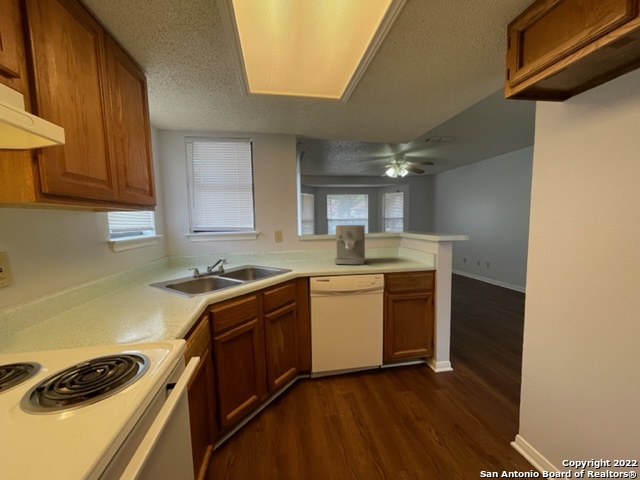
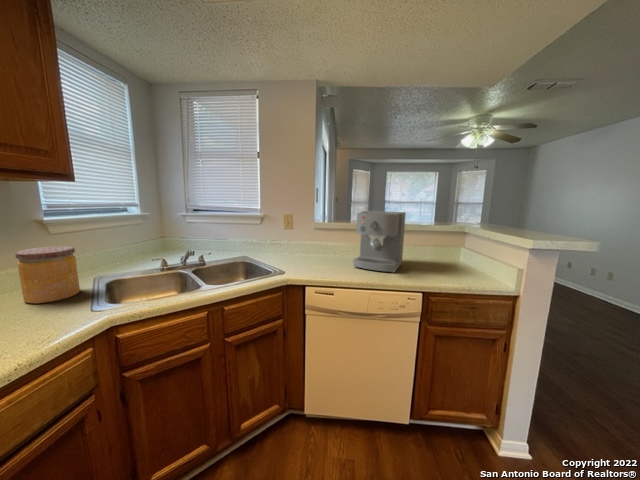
jar: none [122,258,159,298] -> present [15,246,80,303]

